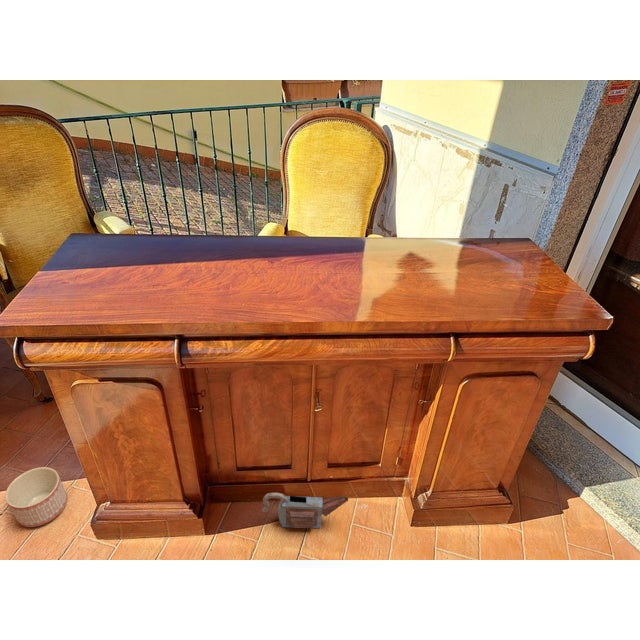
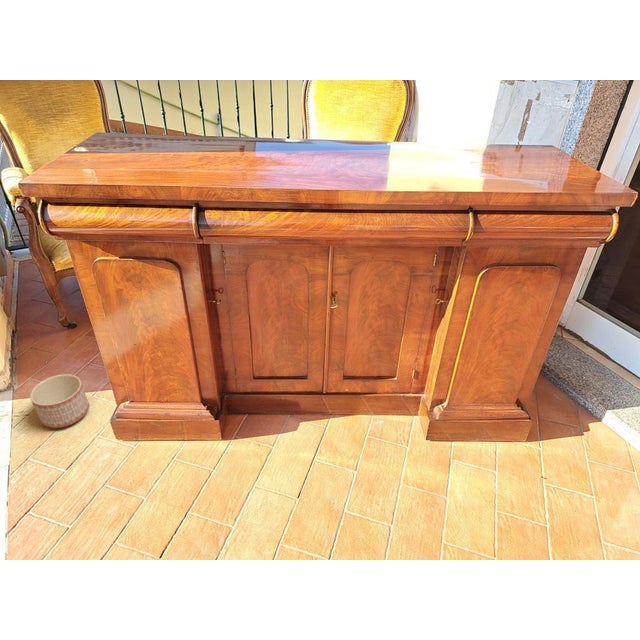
watering can: present [262,493,348,528] -> none [277,399,363,440]

